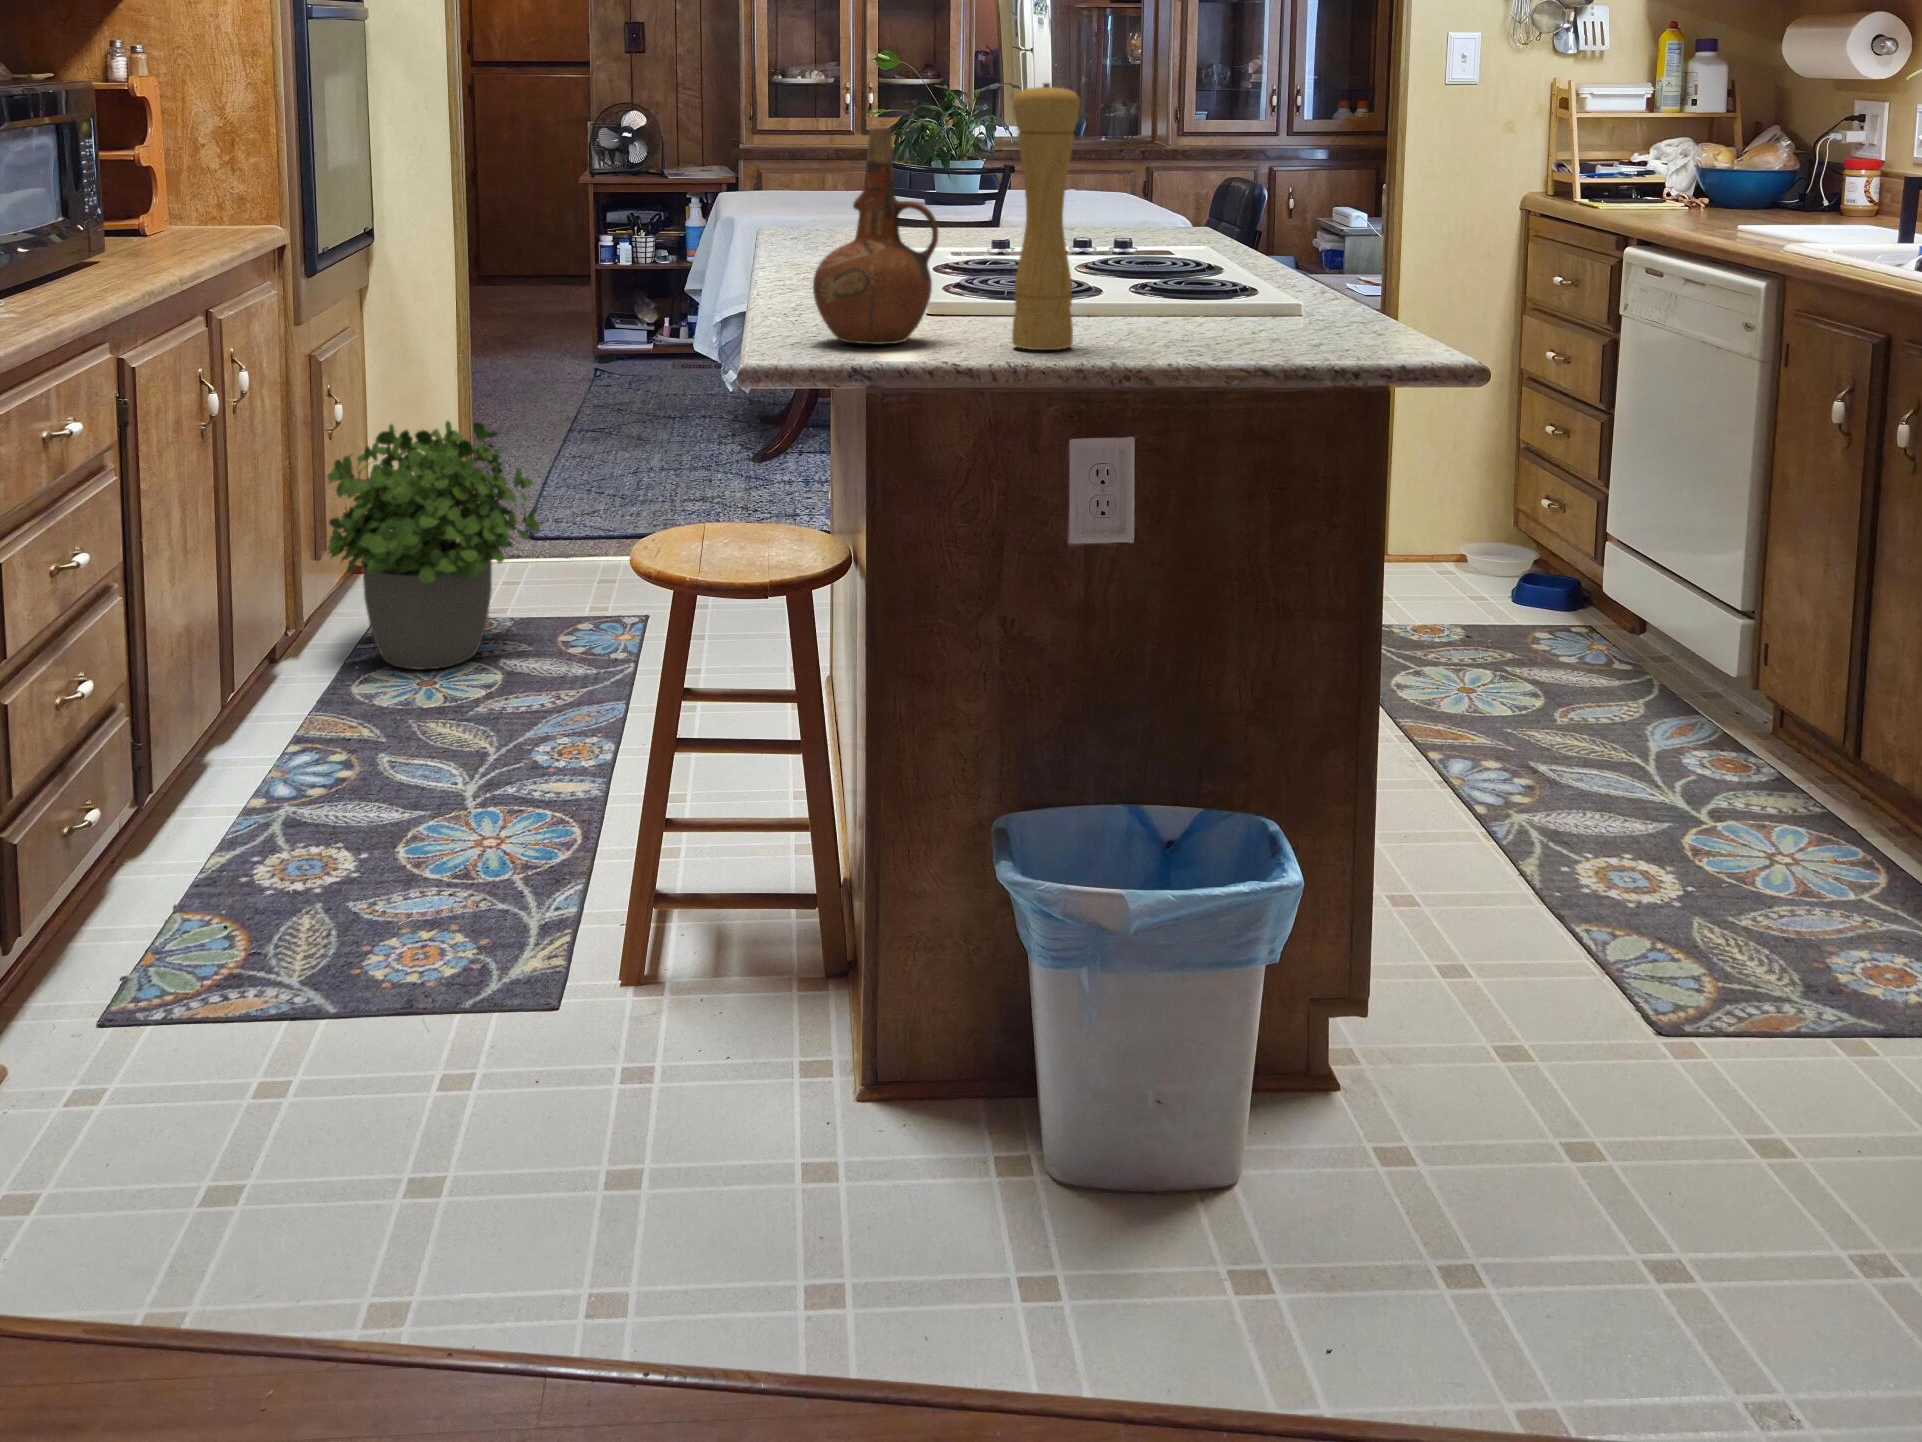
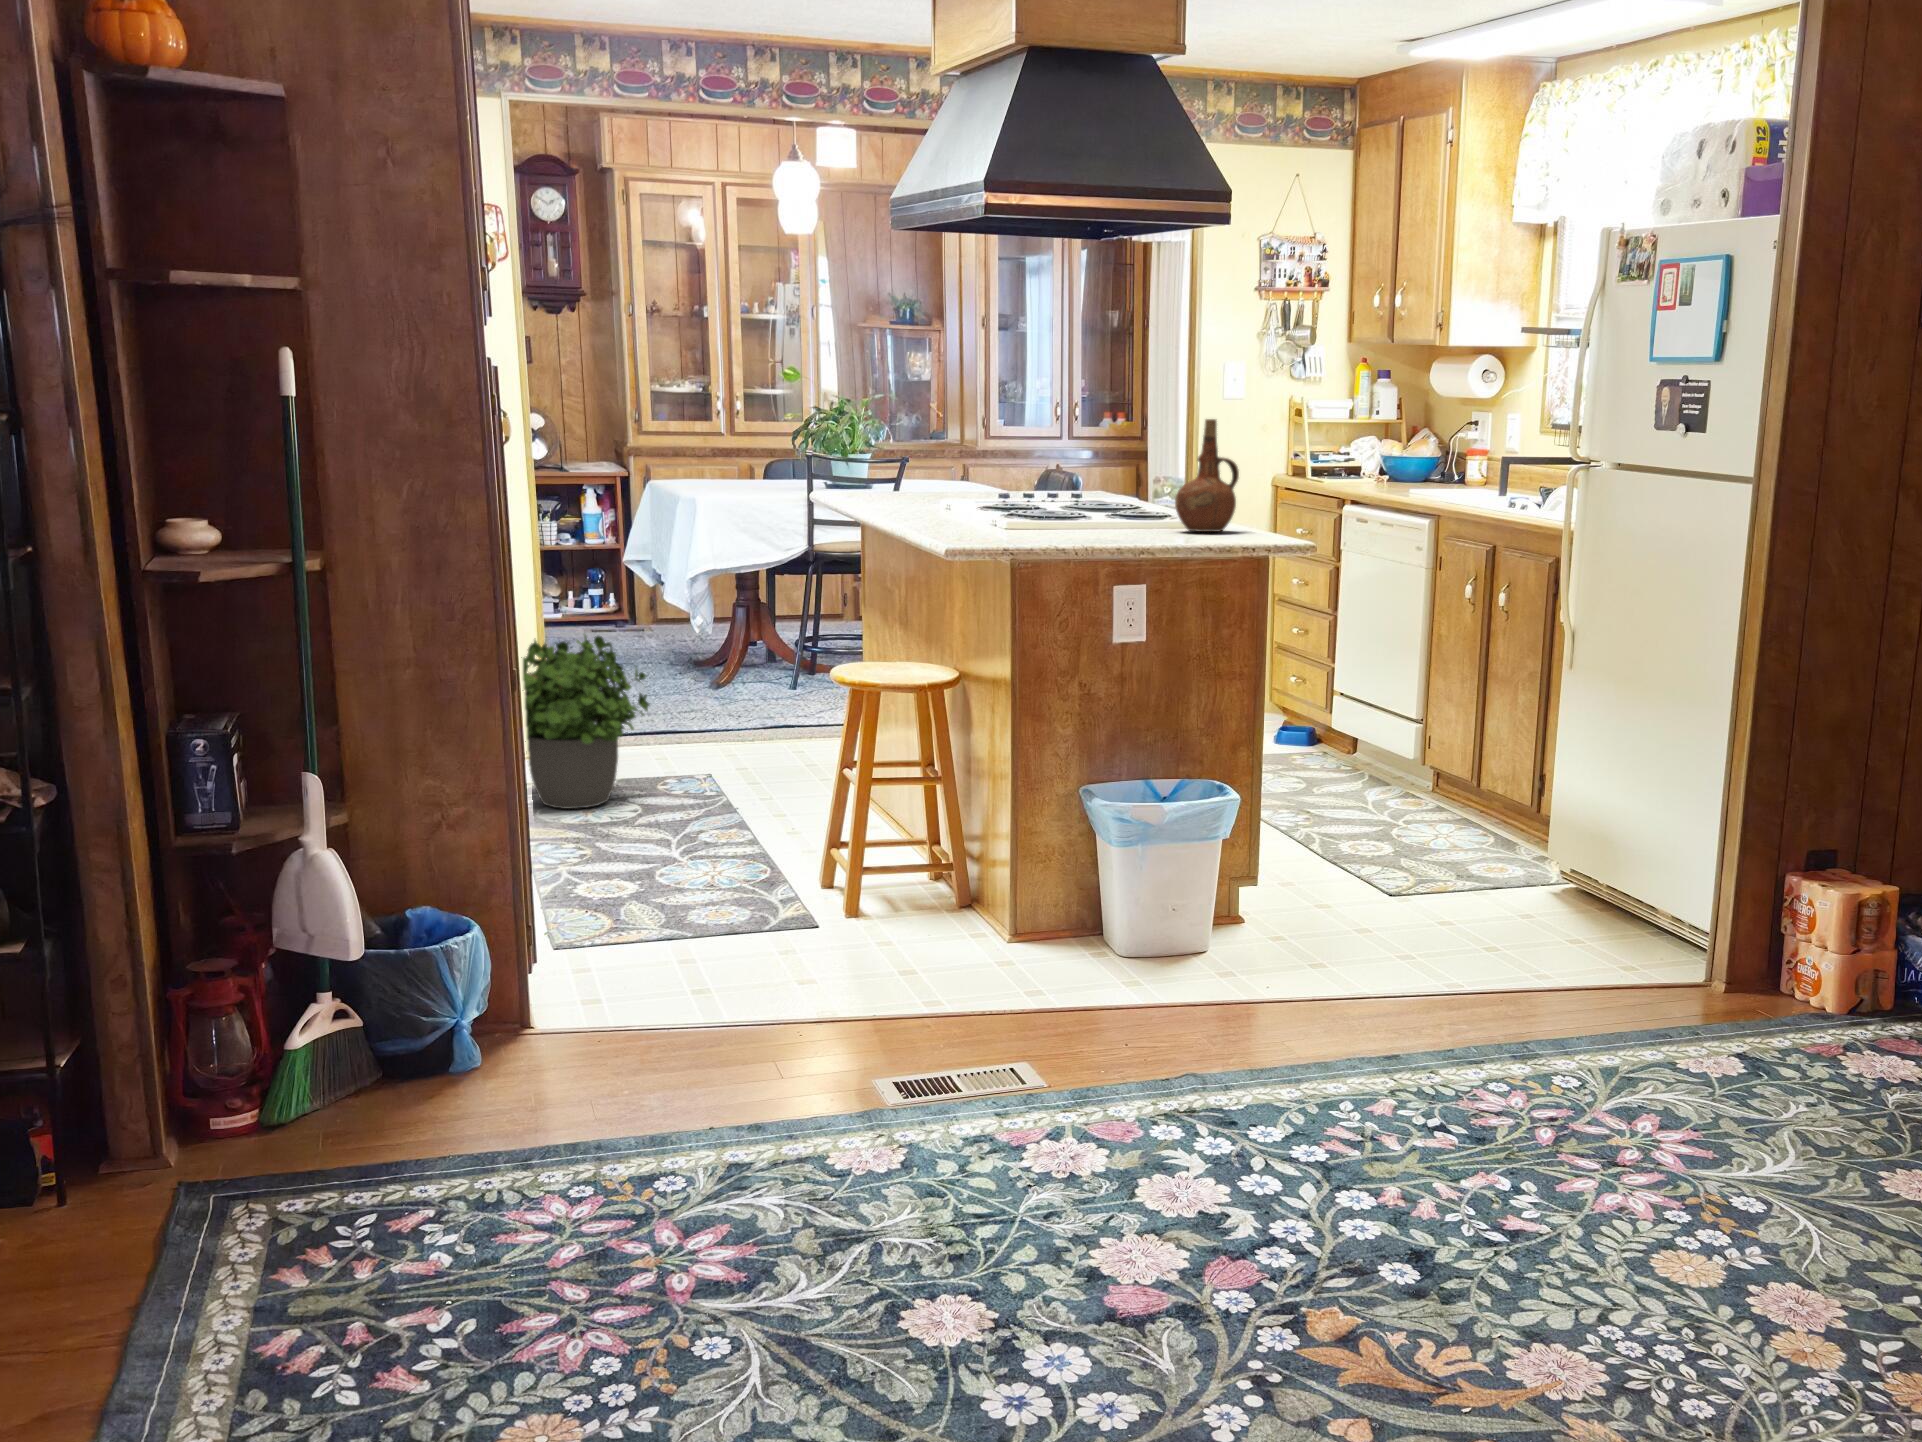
pepper mill: present [1012,83,1080,350] -> none [1091,395,1126,535]
ceramic pitcher: present [813,128,938,344] -> present [1175,419,1239,532]

